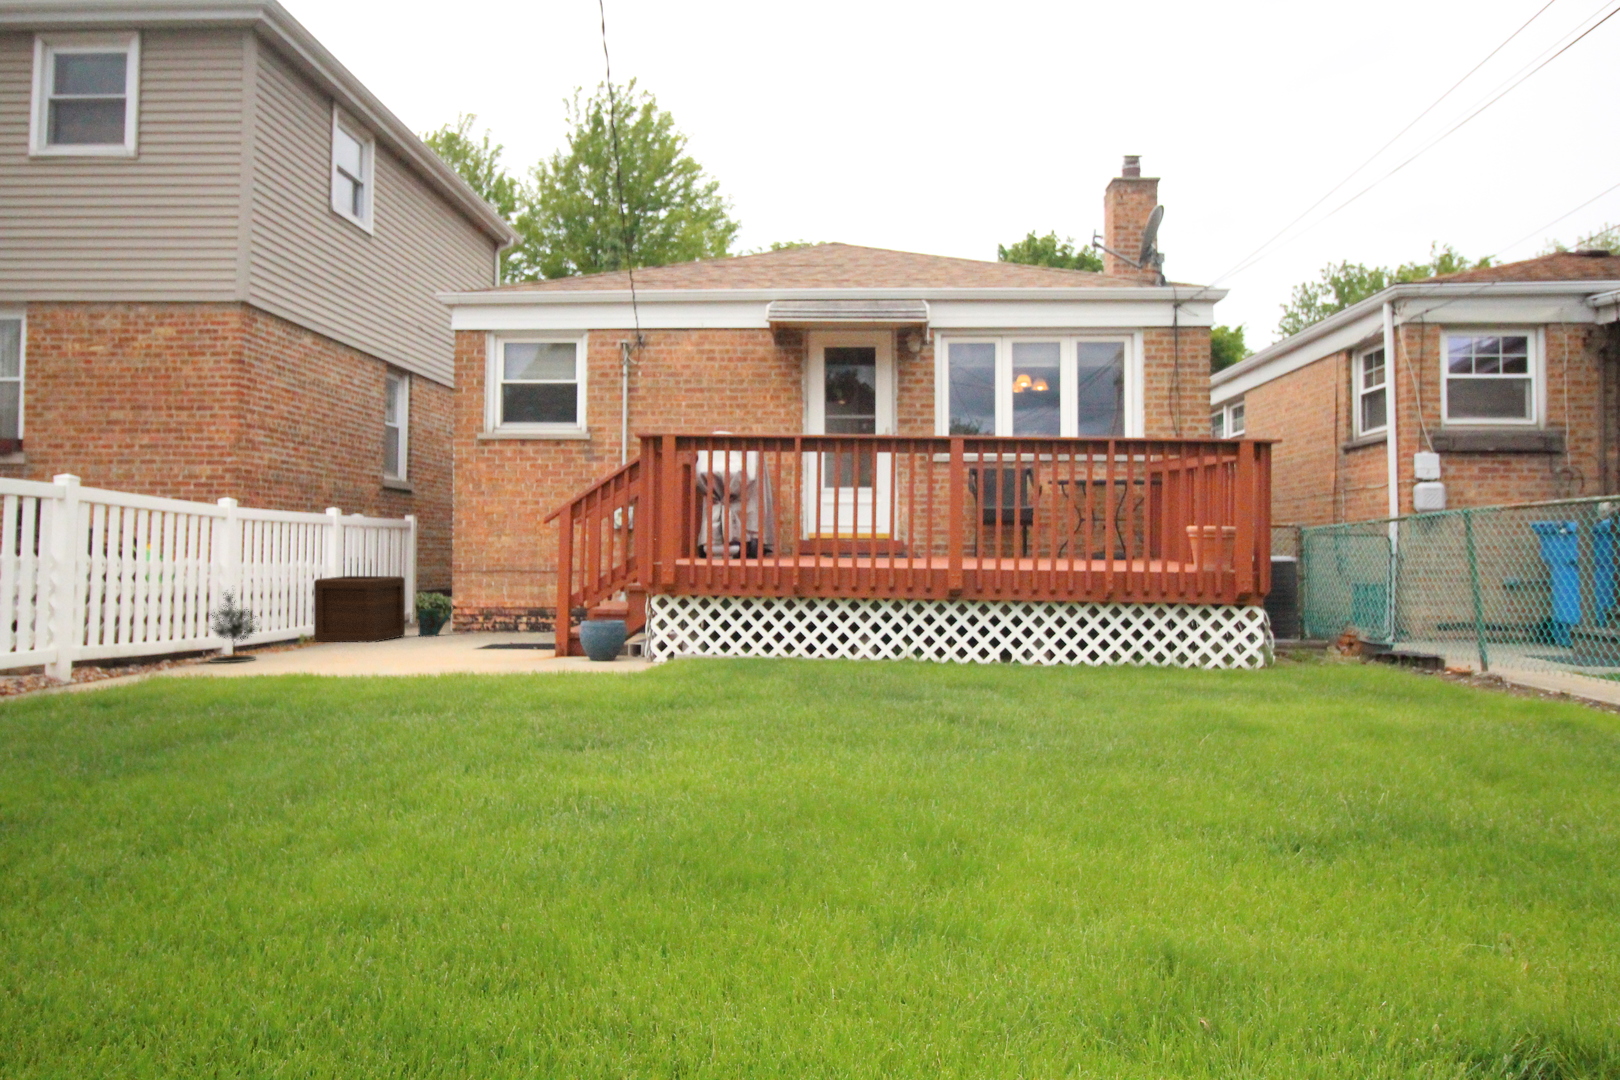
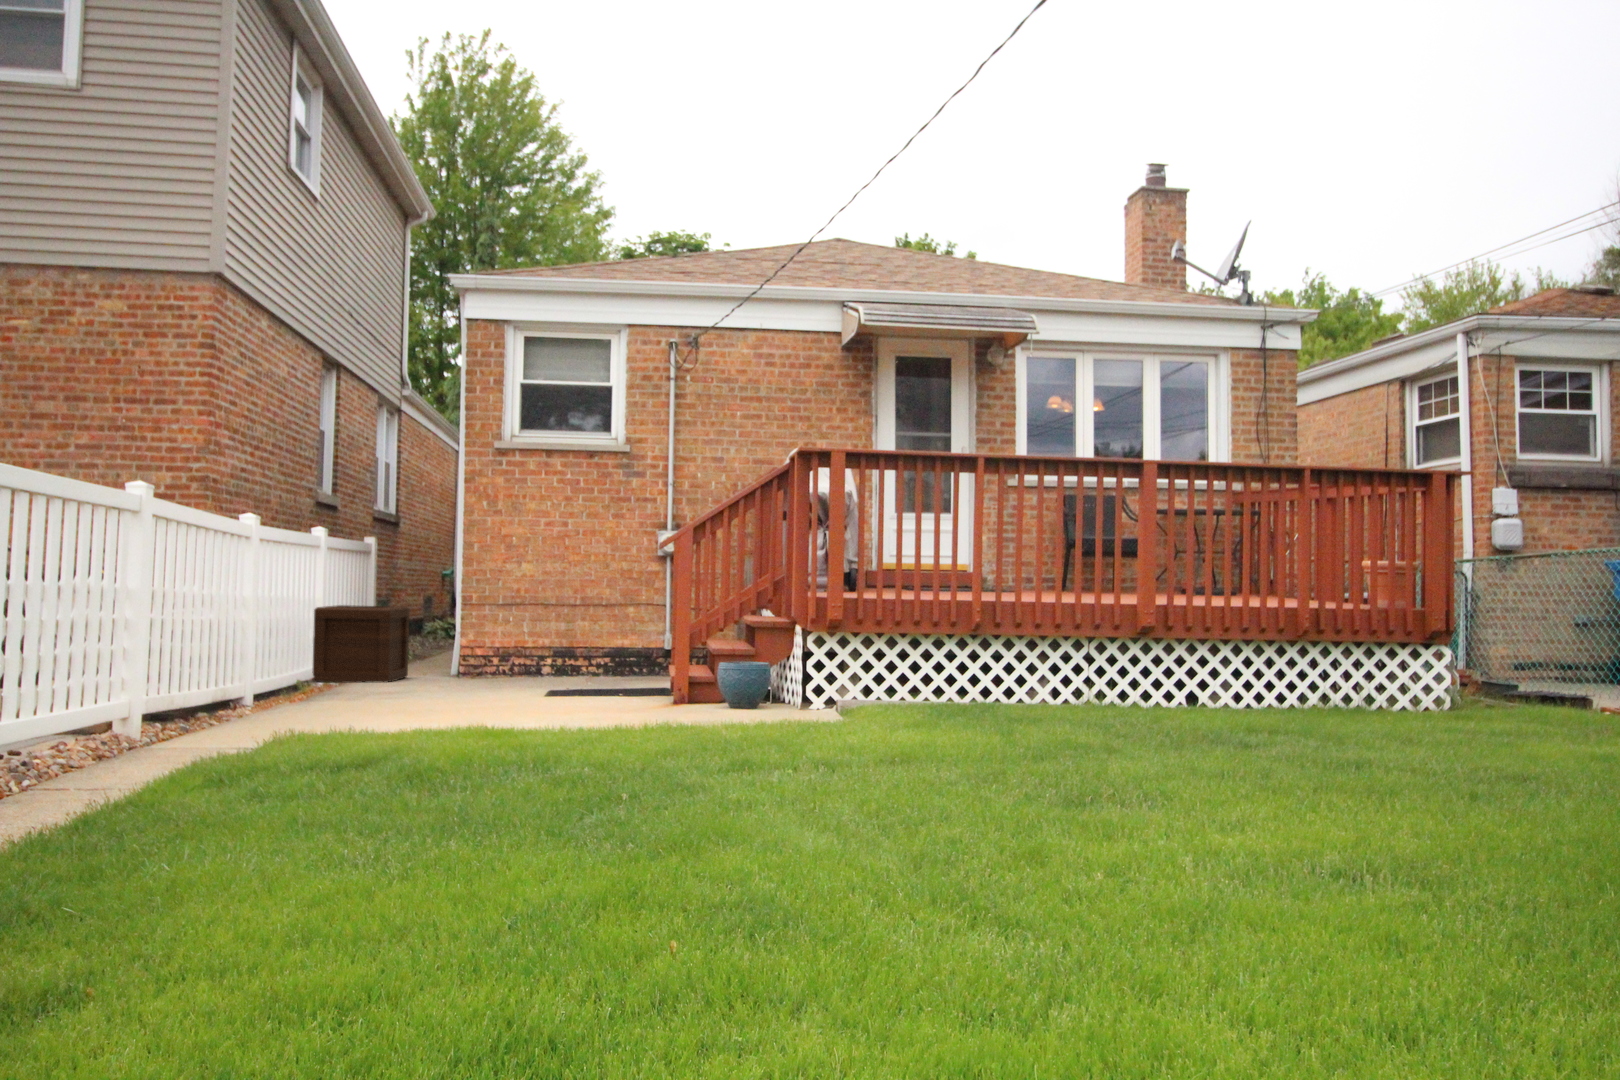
potted tree: present [210,594,256,663] -> none [251,606,316,698]
watering can: present [418,605,457,637] -> none [413,641,466,678]

